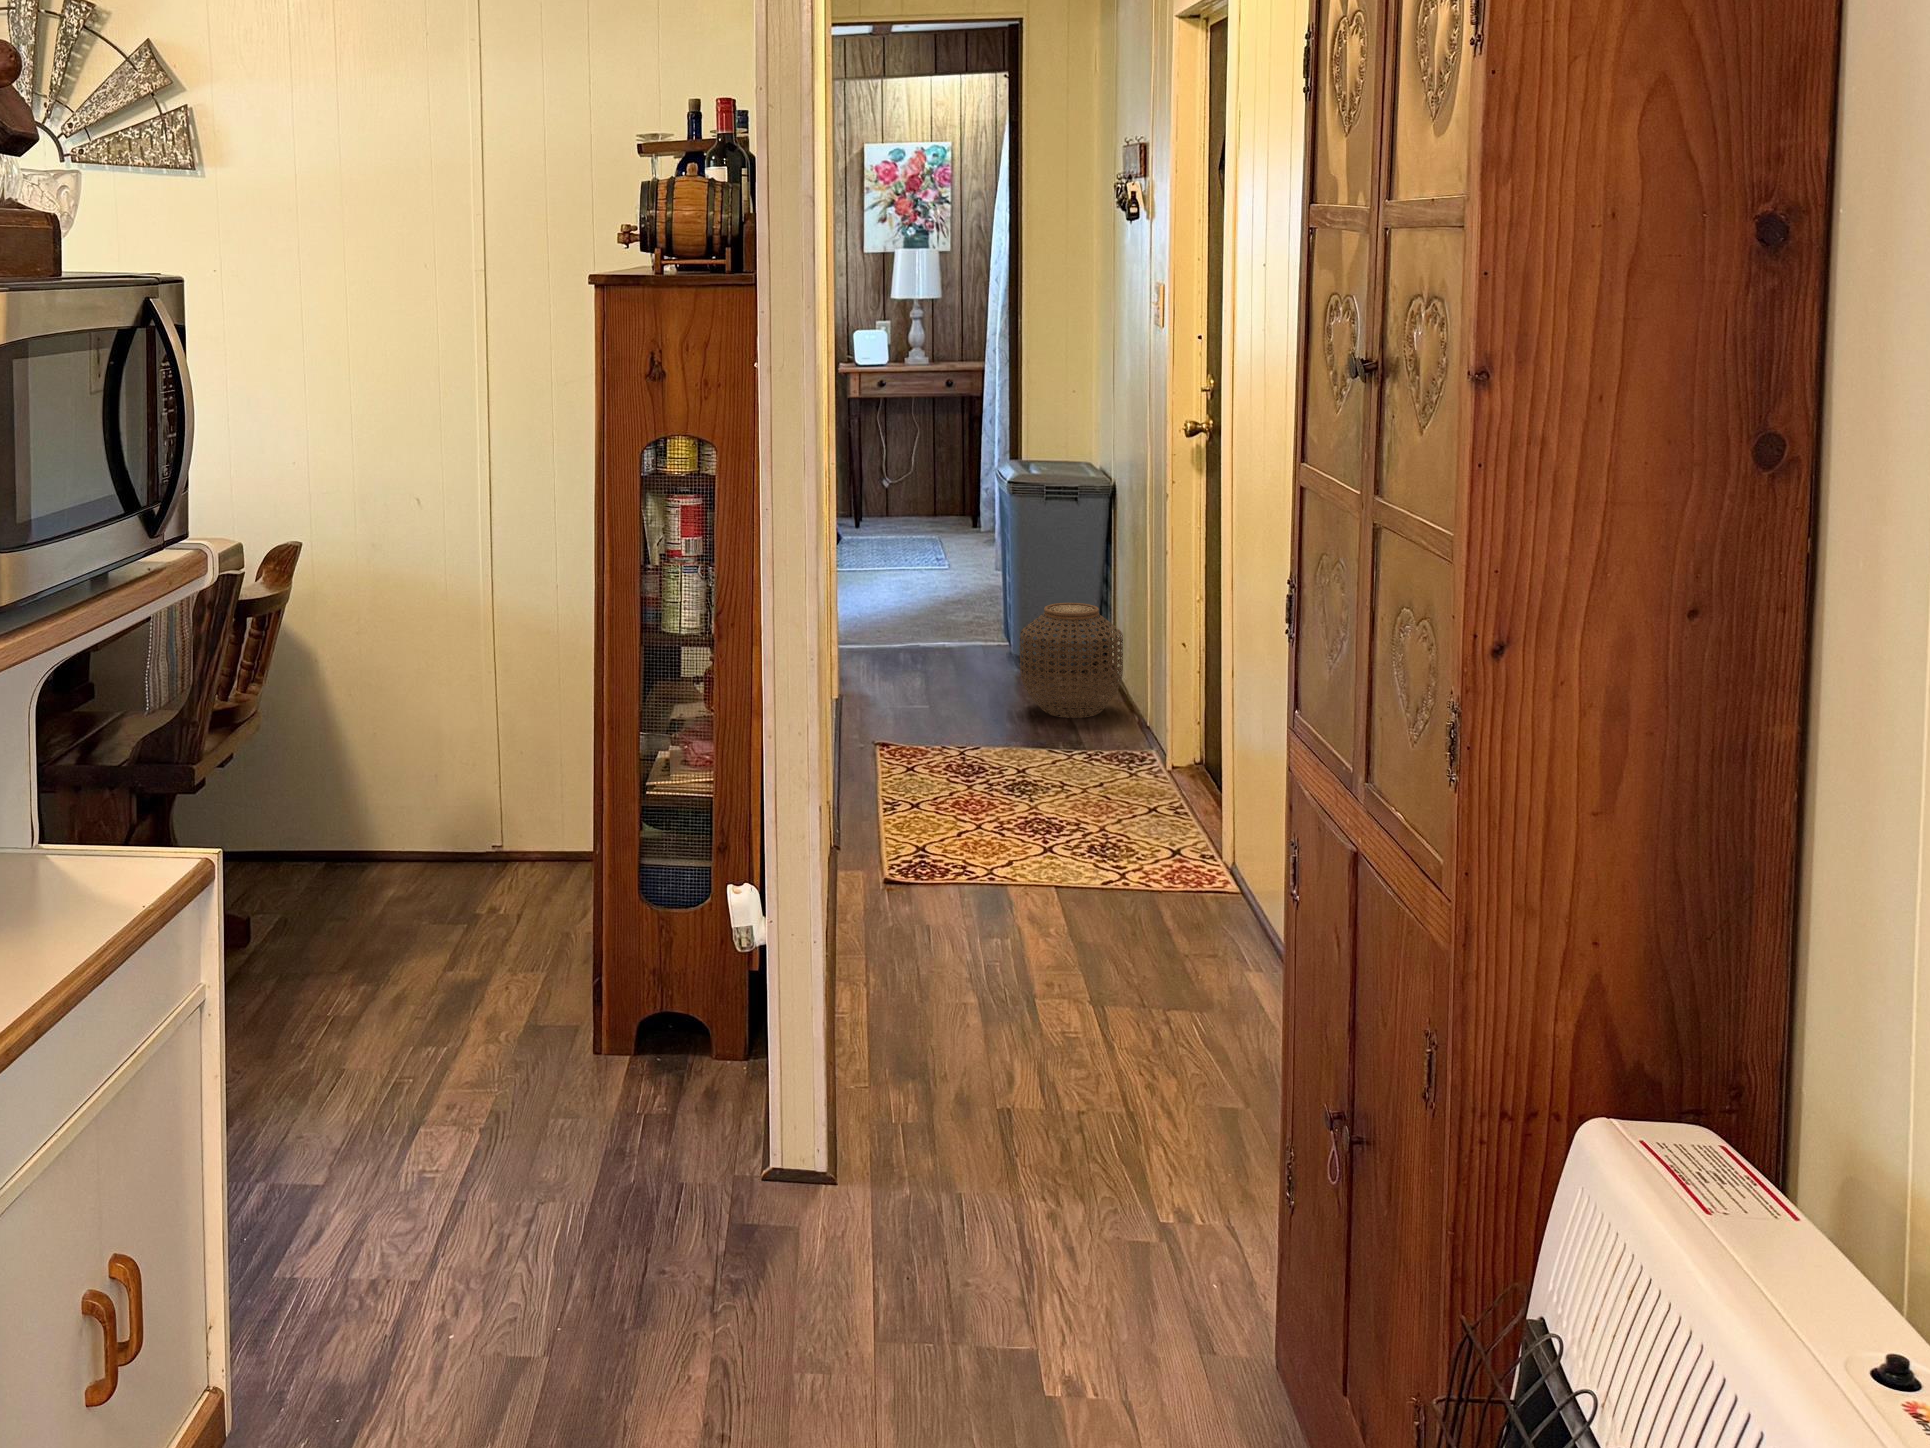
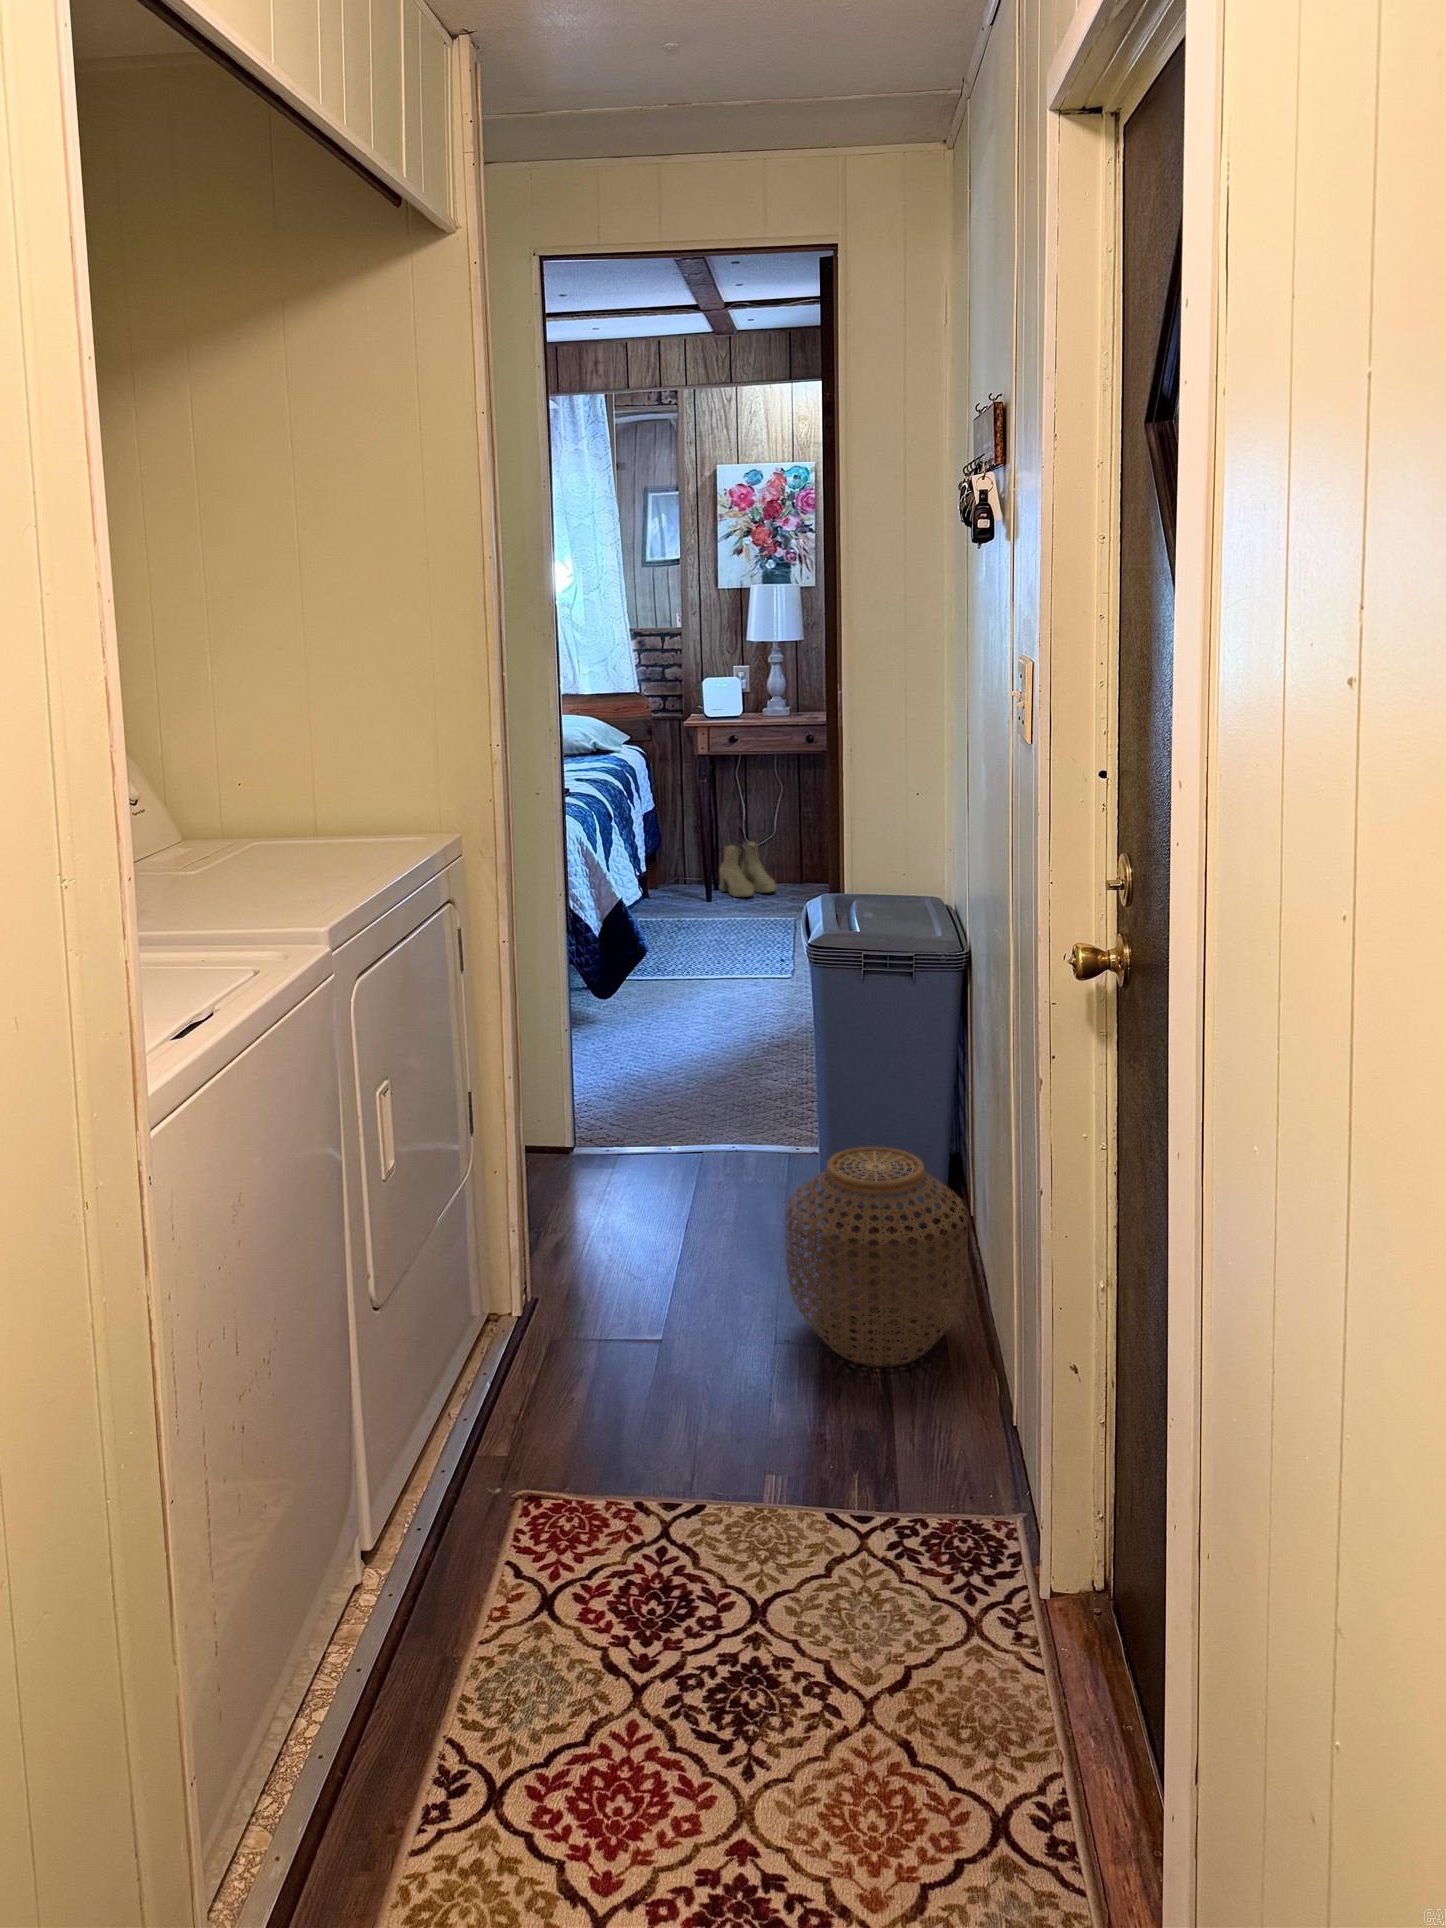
boots: none [866,474,917,522] -> present [720,840,776,897]

